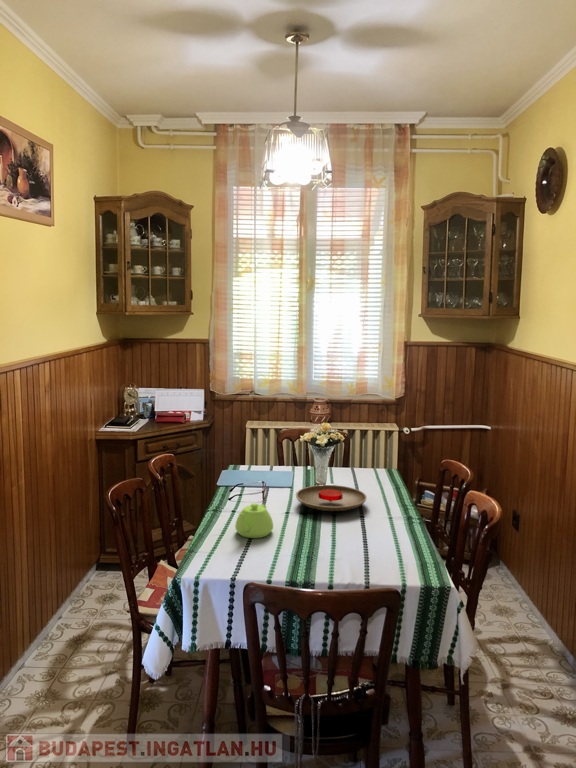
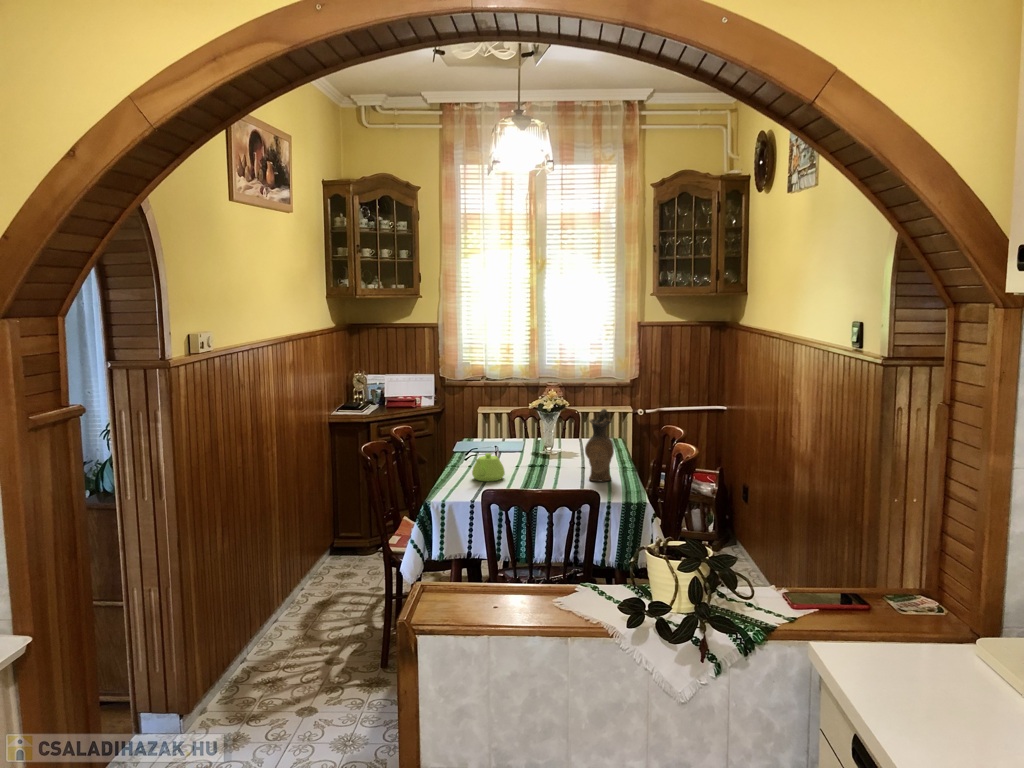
ceramic pitcher: none [368,454,403,542] -> present [585,409,614,481]
plate: present [296,485,367,511] -> none [525,447,588,465]

